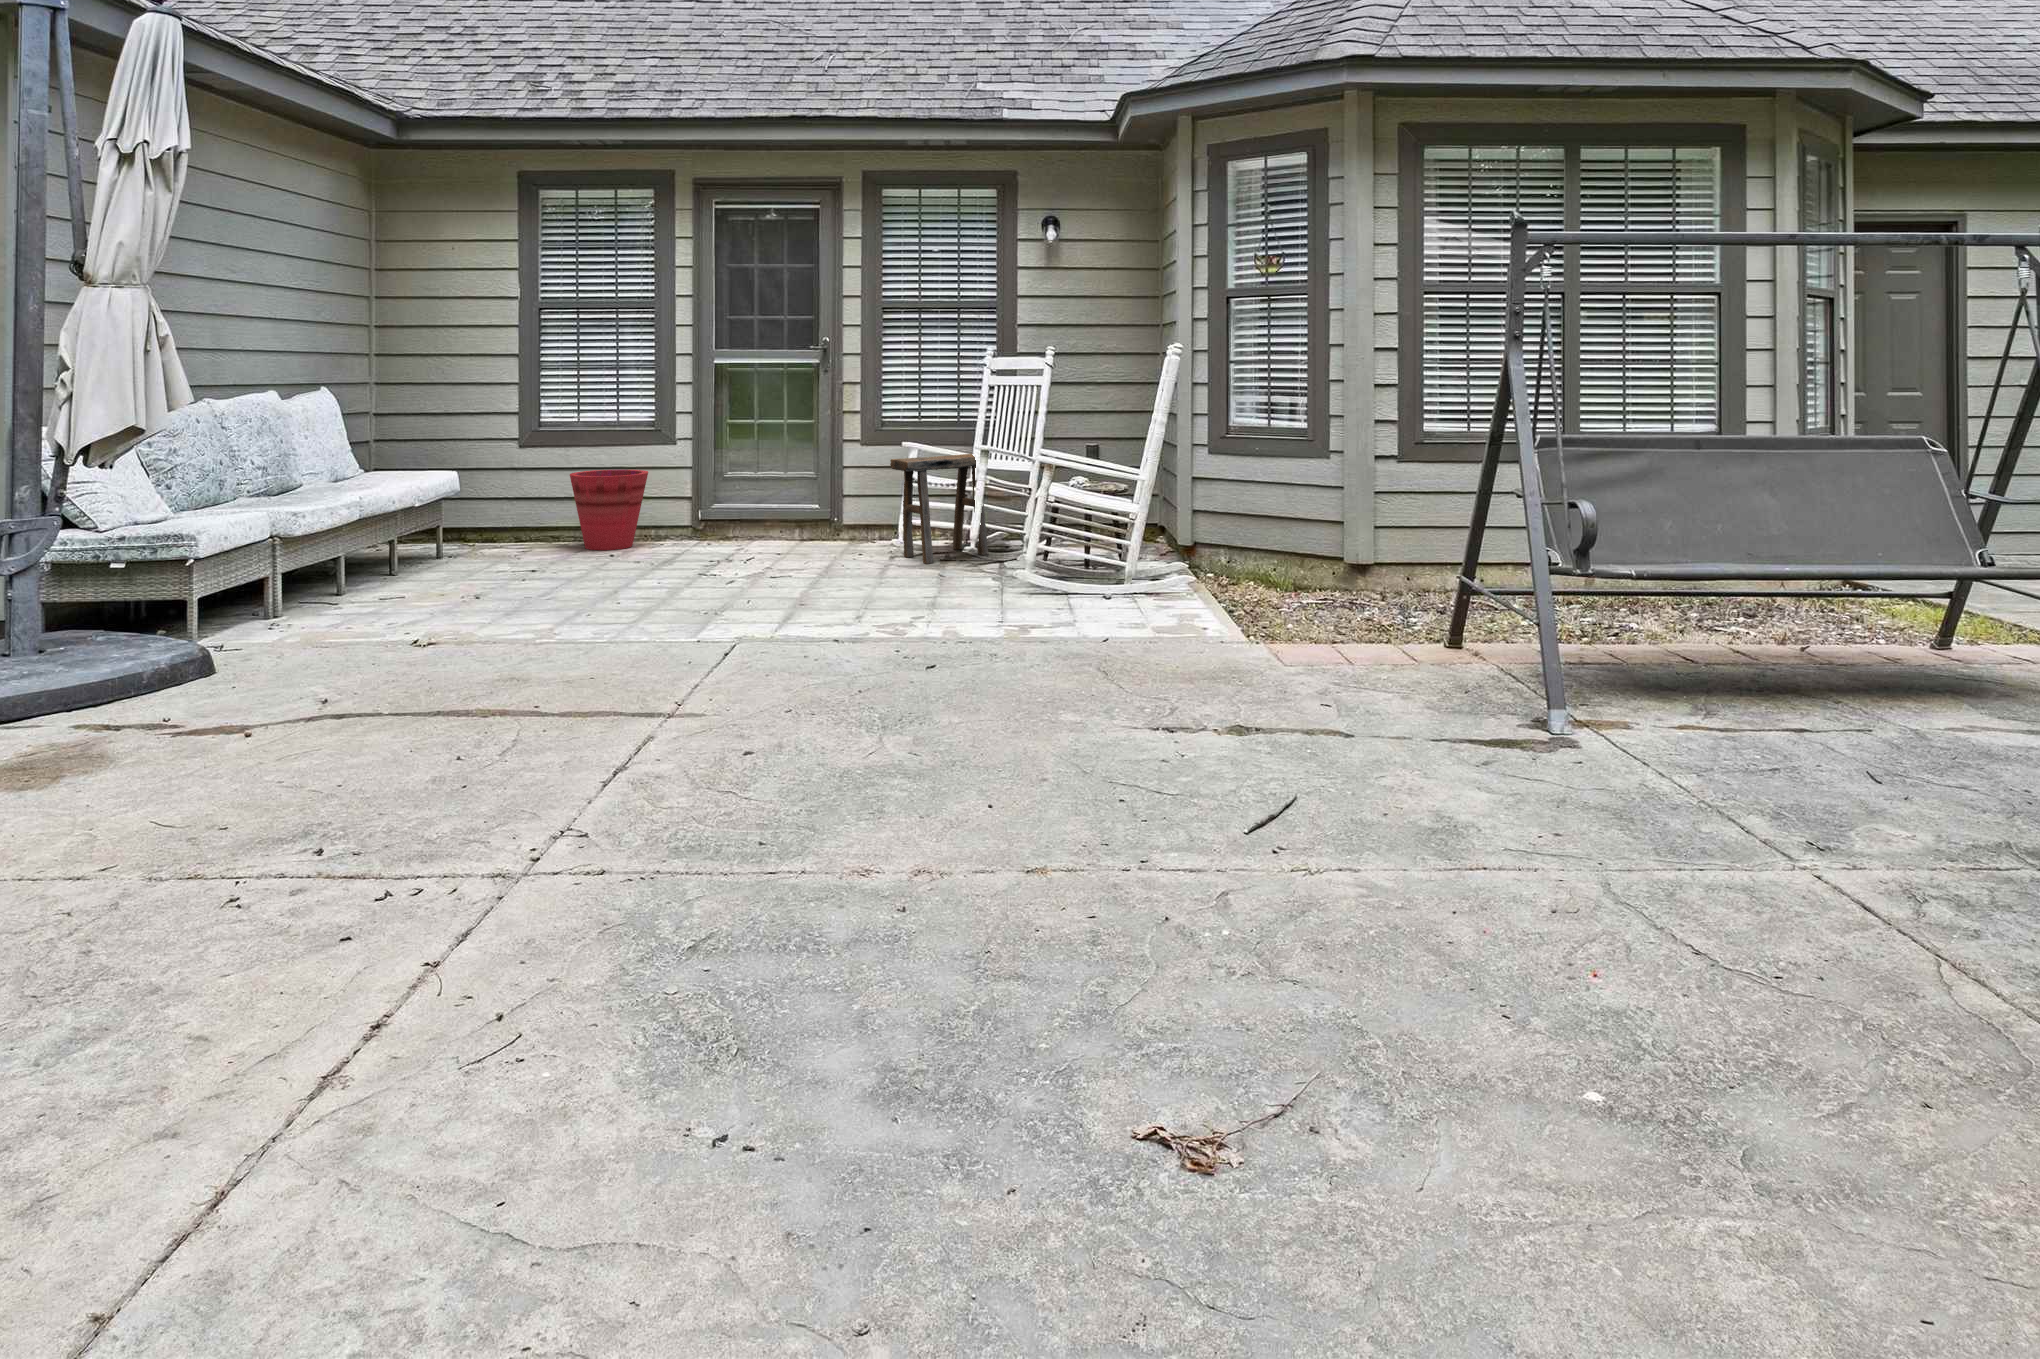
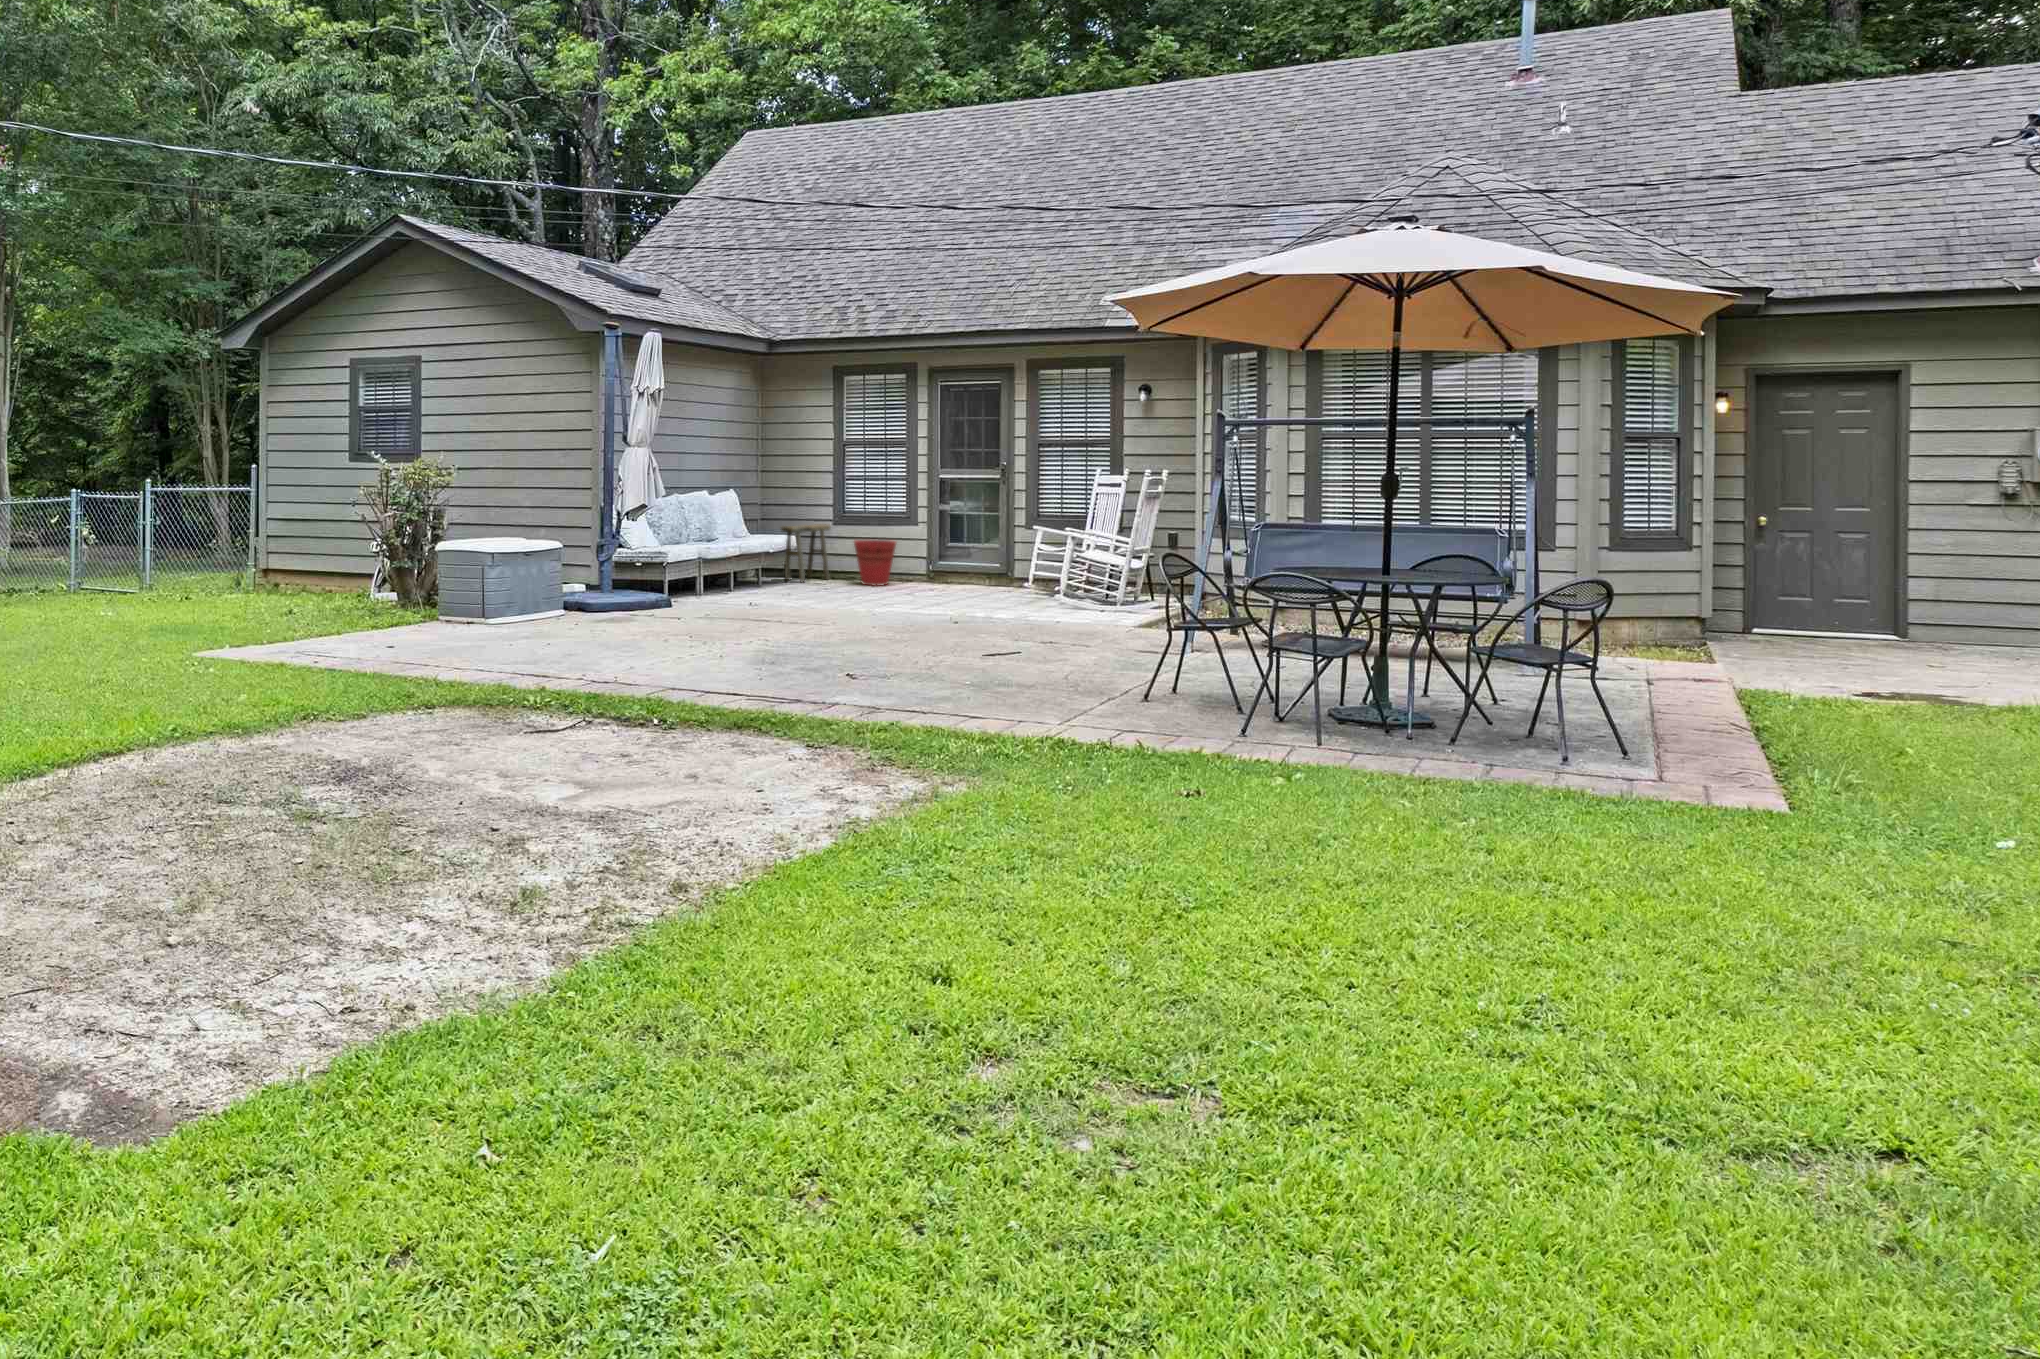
stool: present [890,454,988,564] -> present [781,524,830,582]

